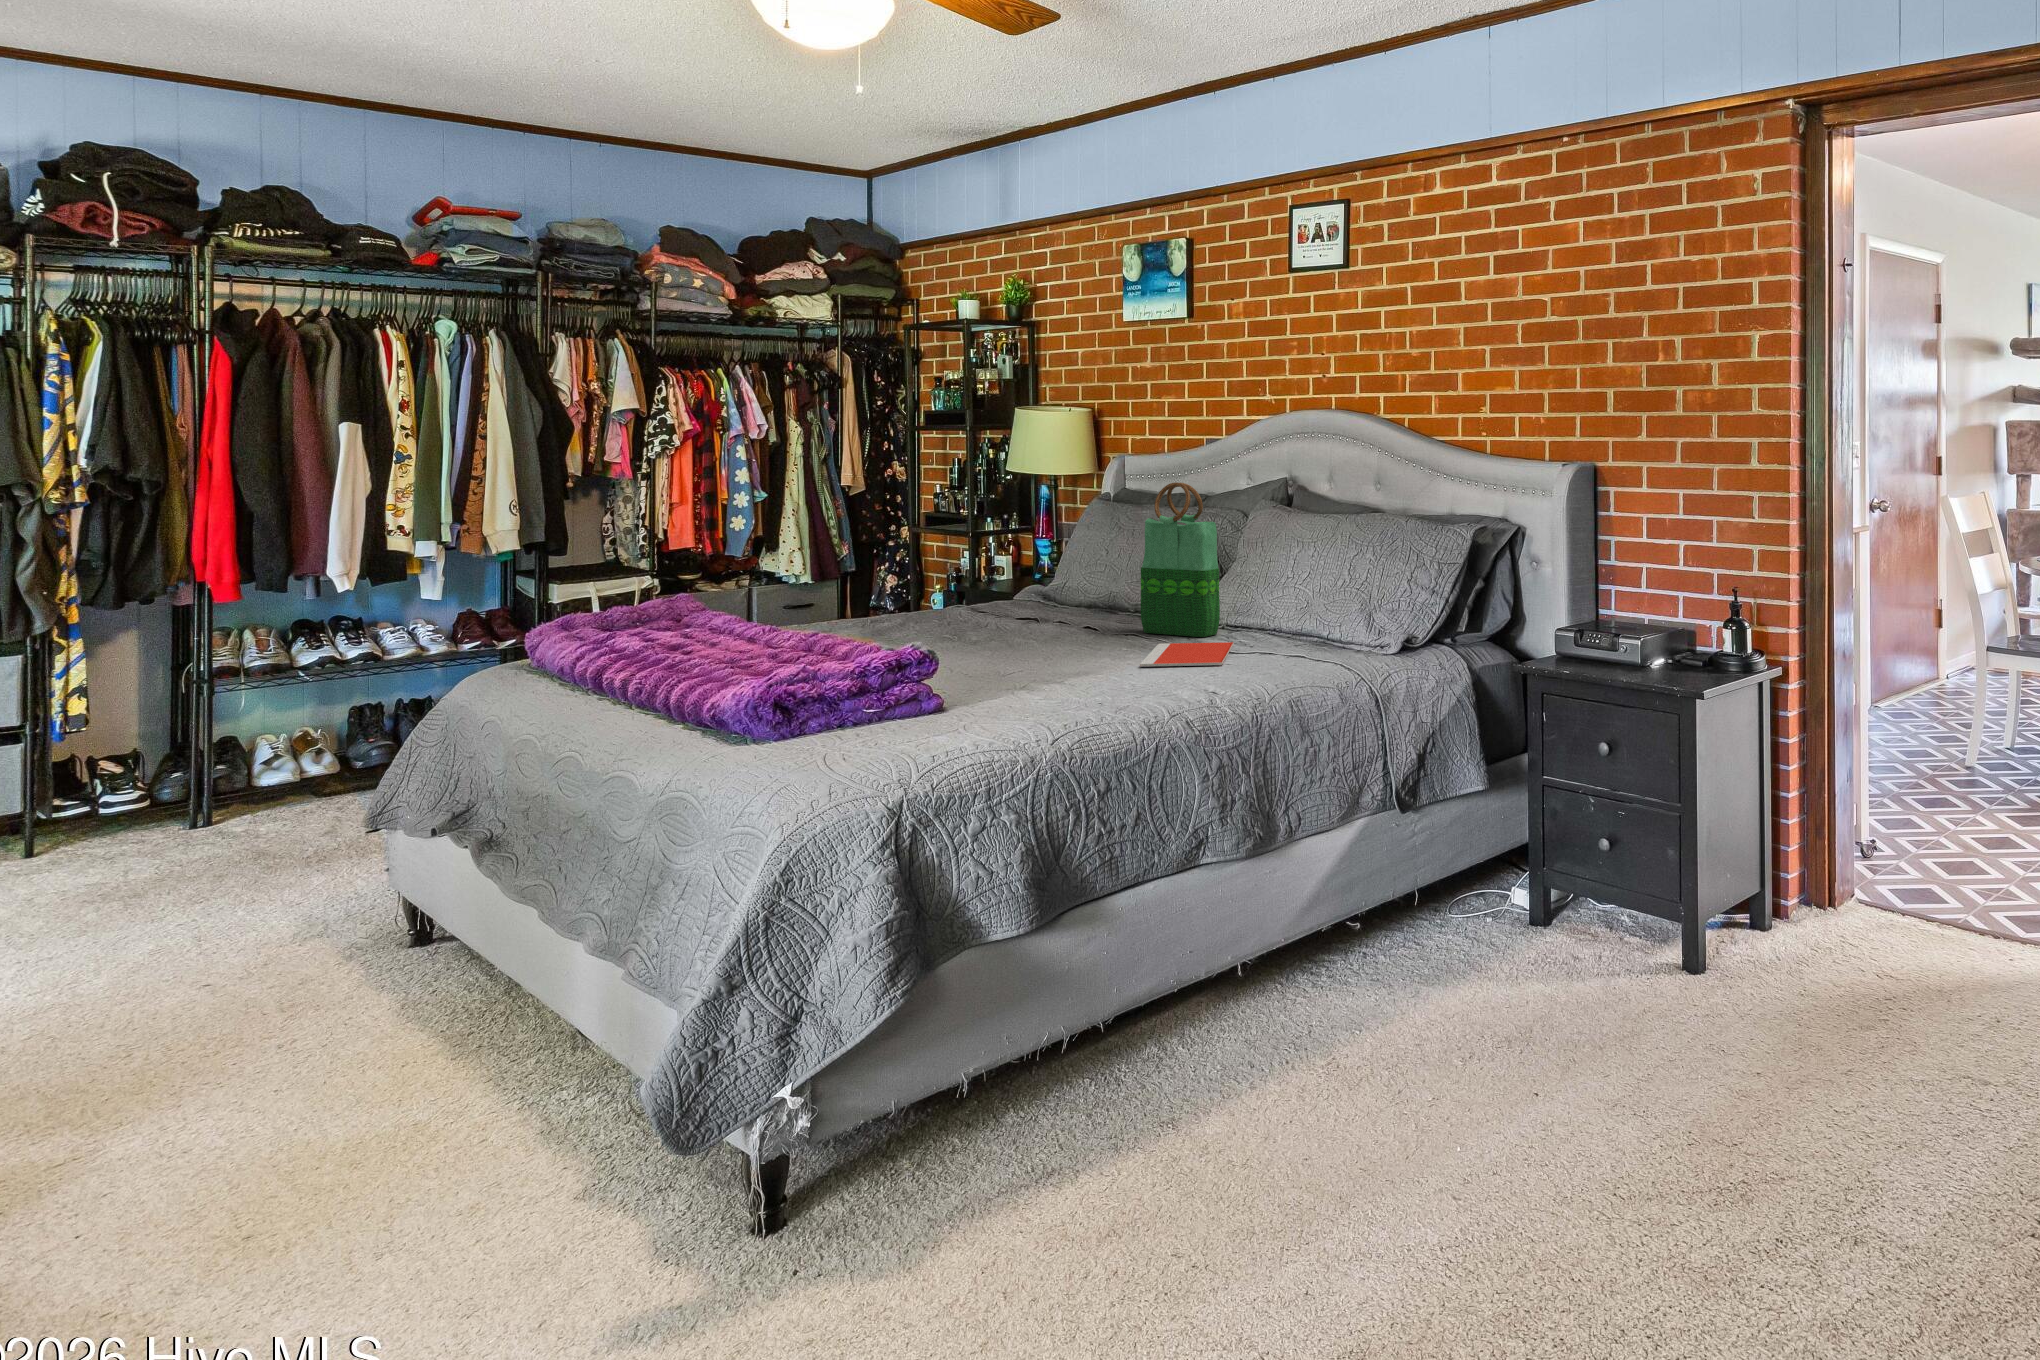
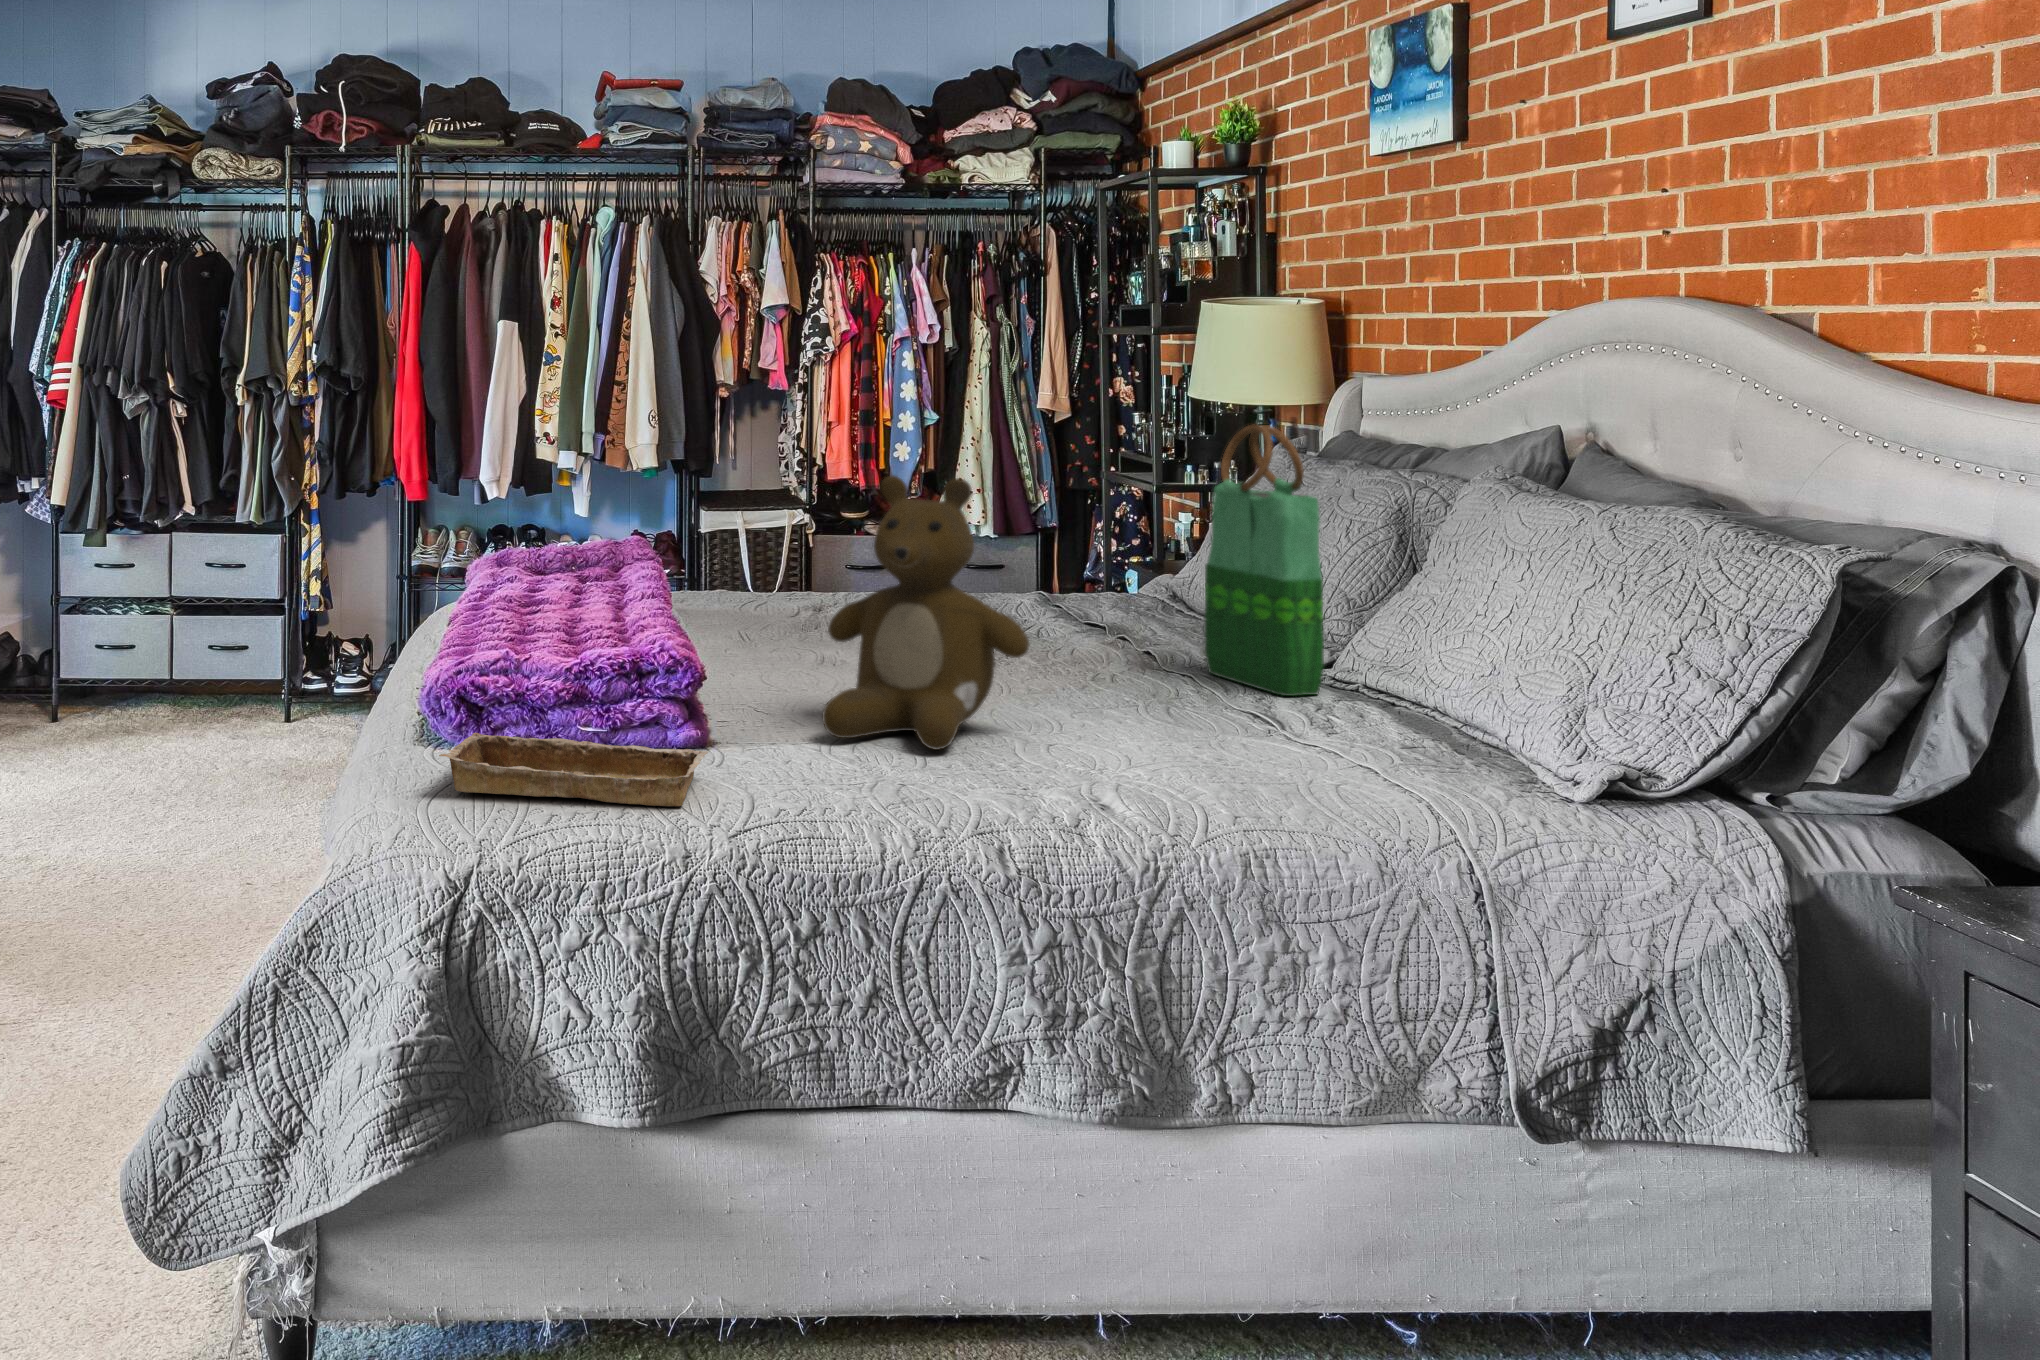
teddy bear: none [980,519,1118,691] -> present [823,475,1029,750]
notebook: present [1140,642,1234,667] -> none [1080,696,1310,753]
tray: none [809,704,1011,757] -> present [439,733,708,806]

